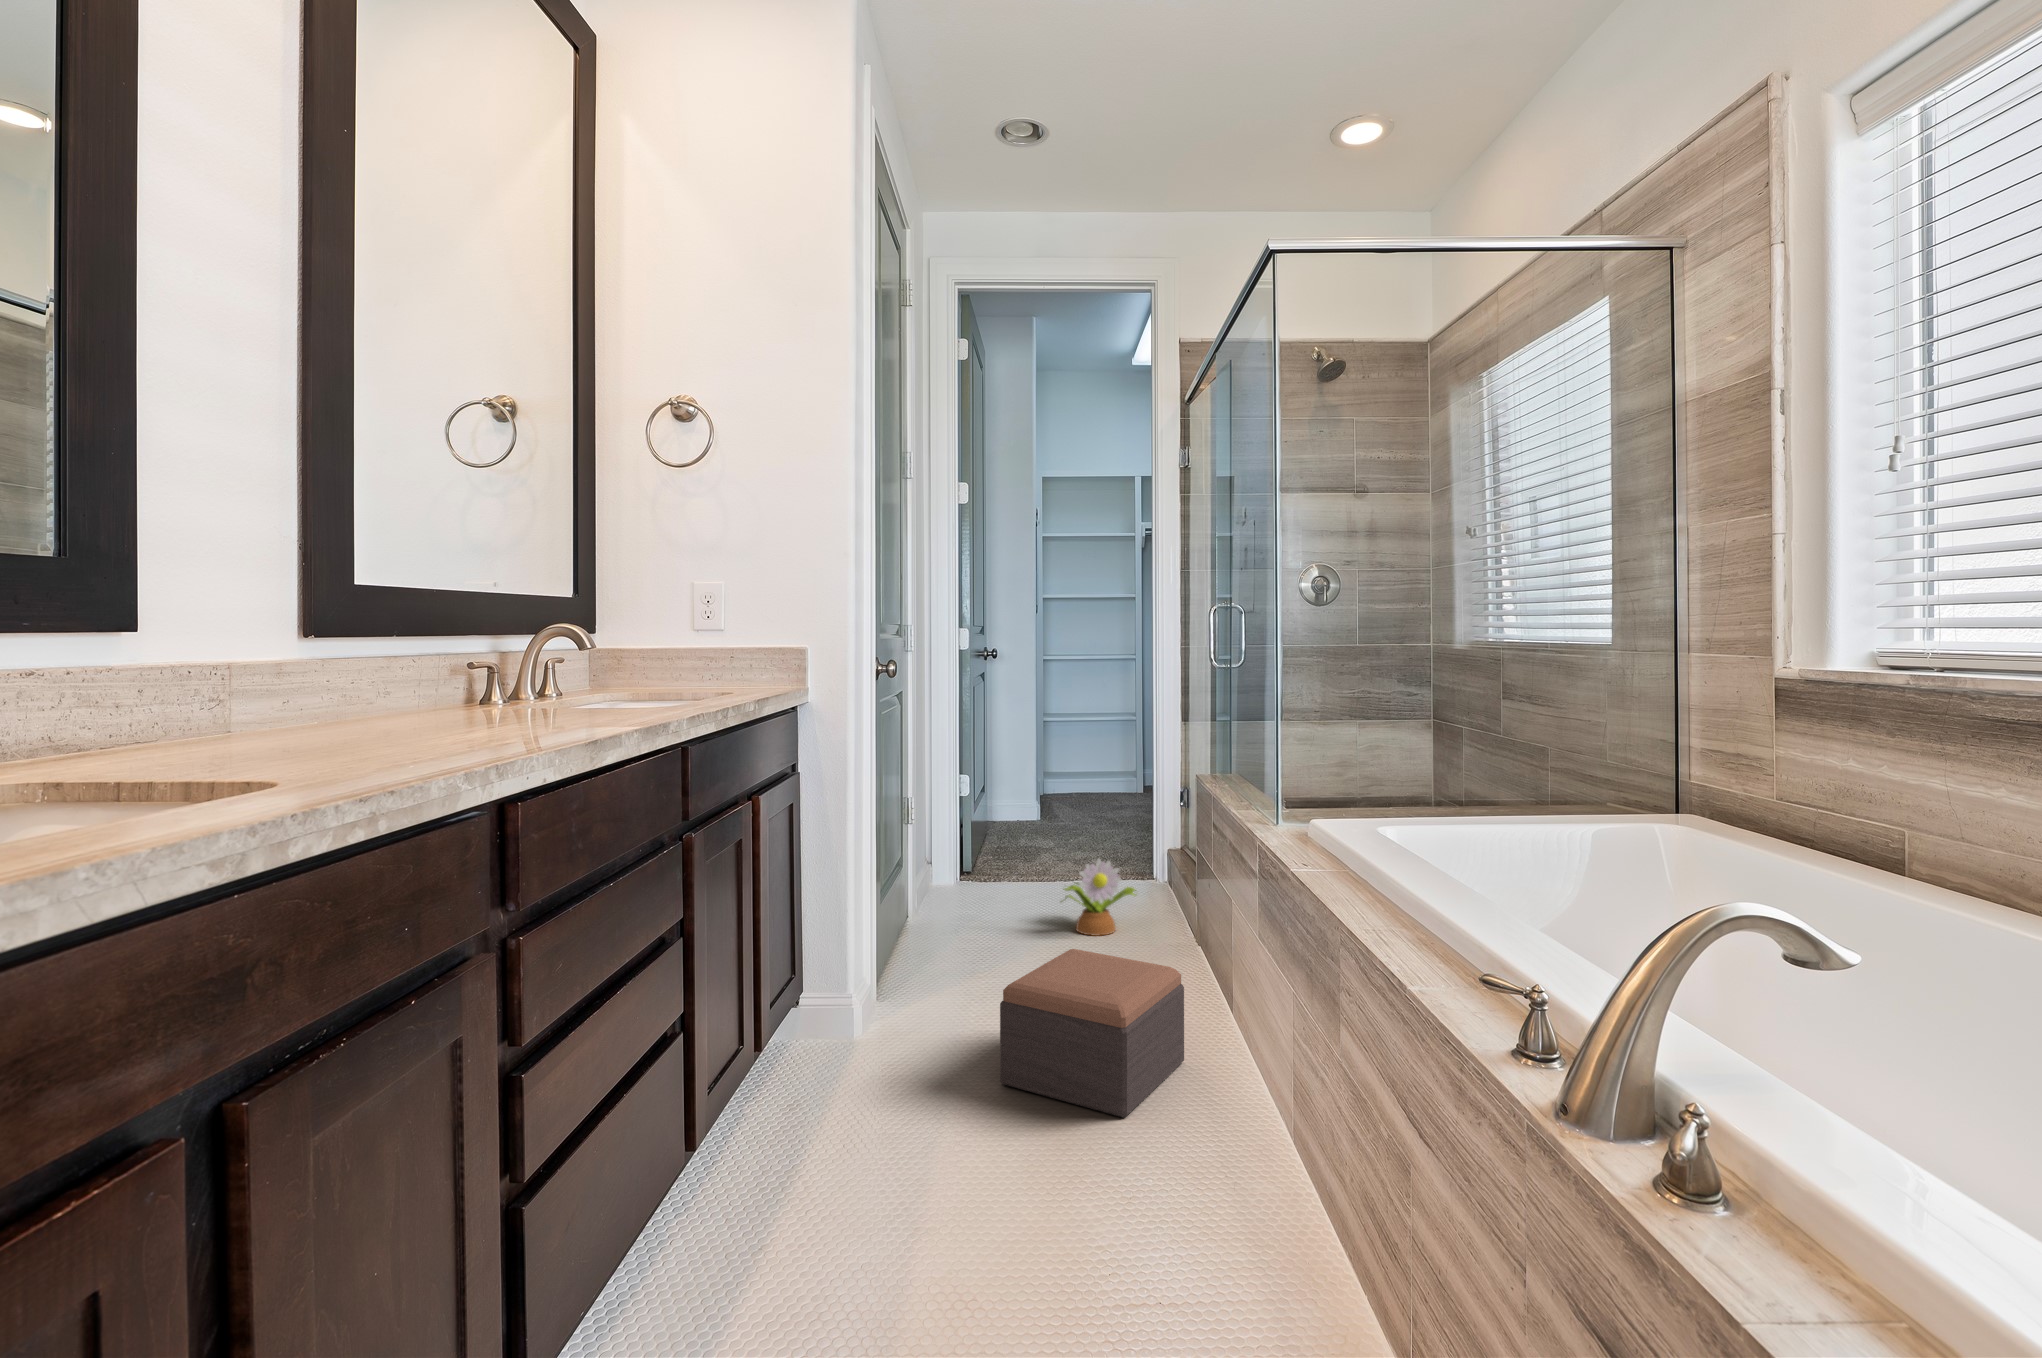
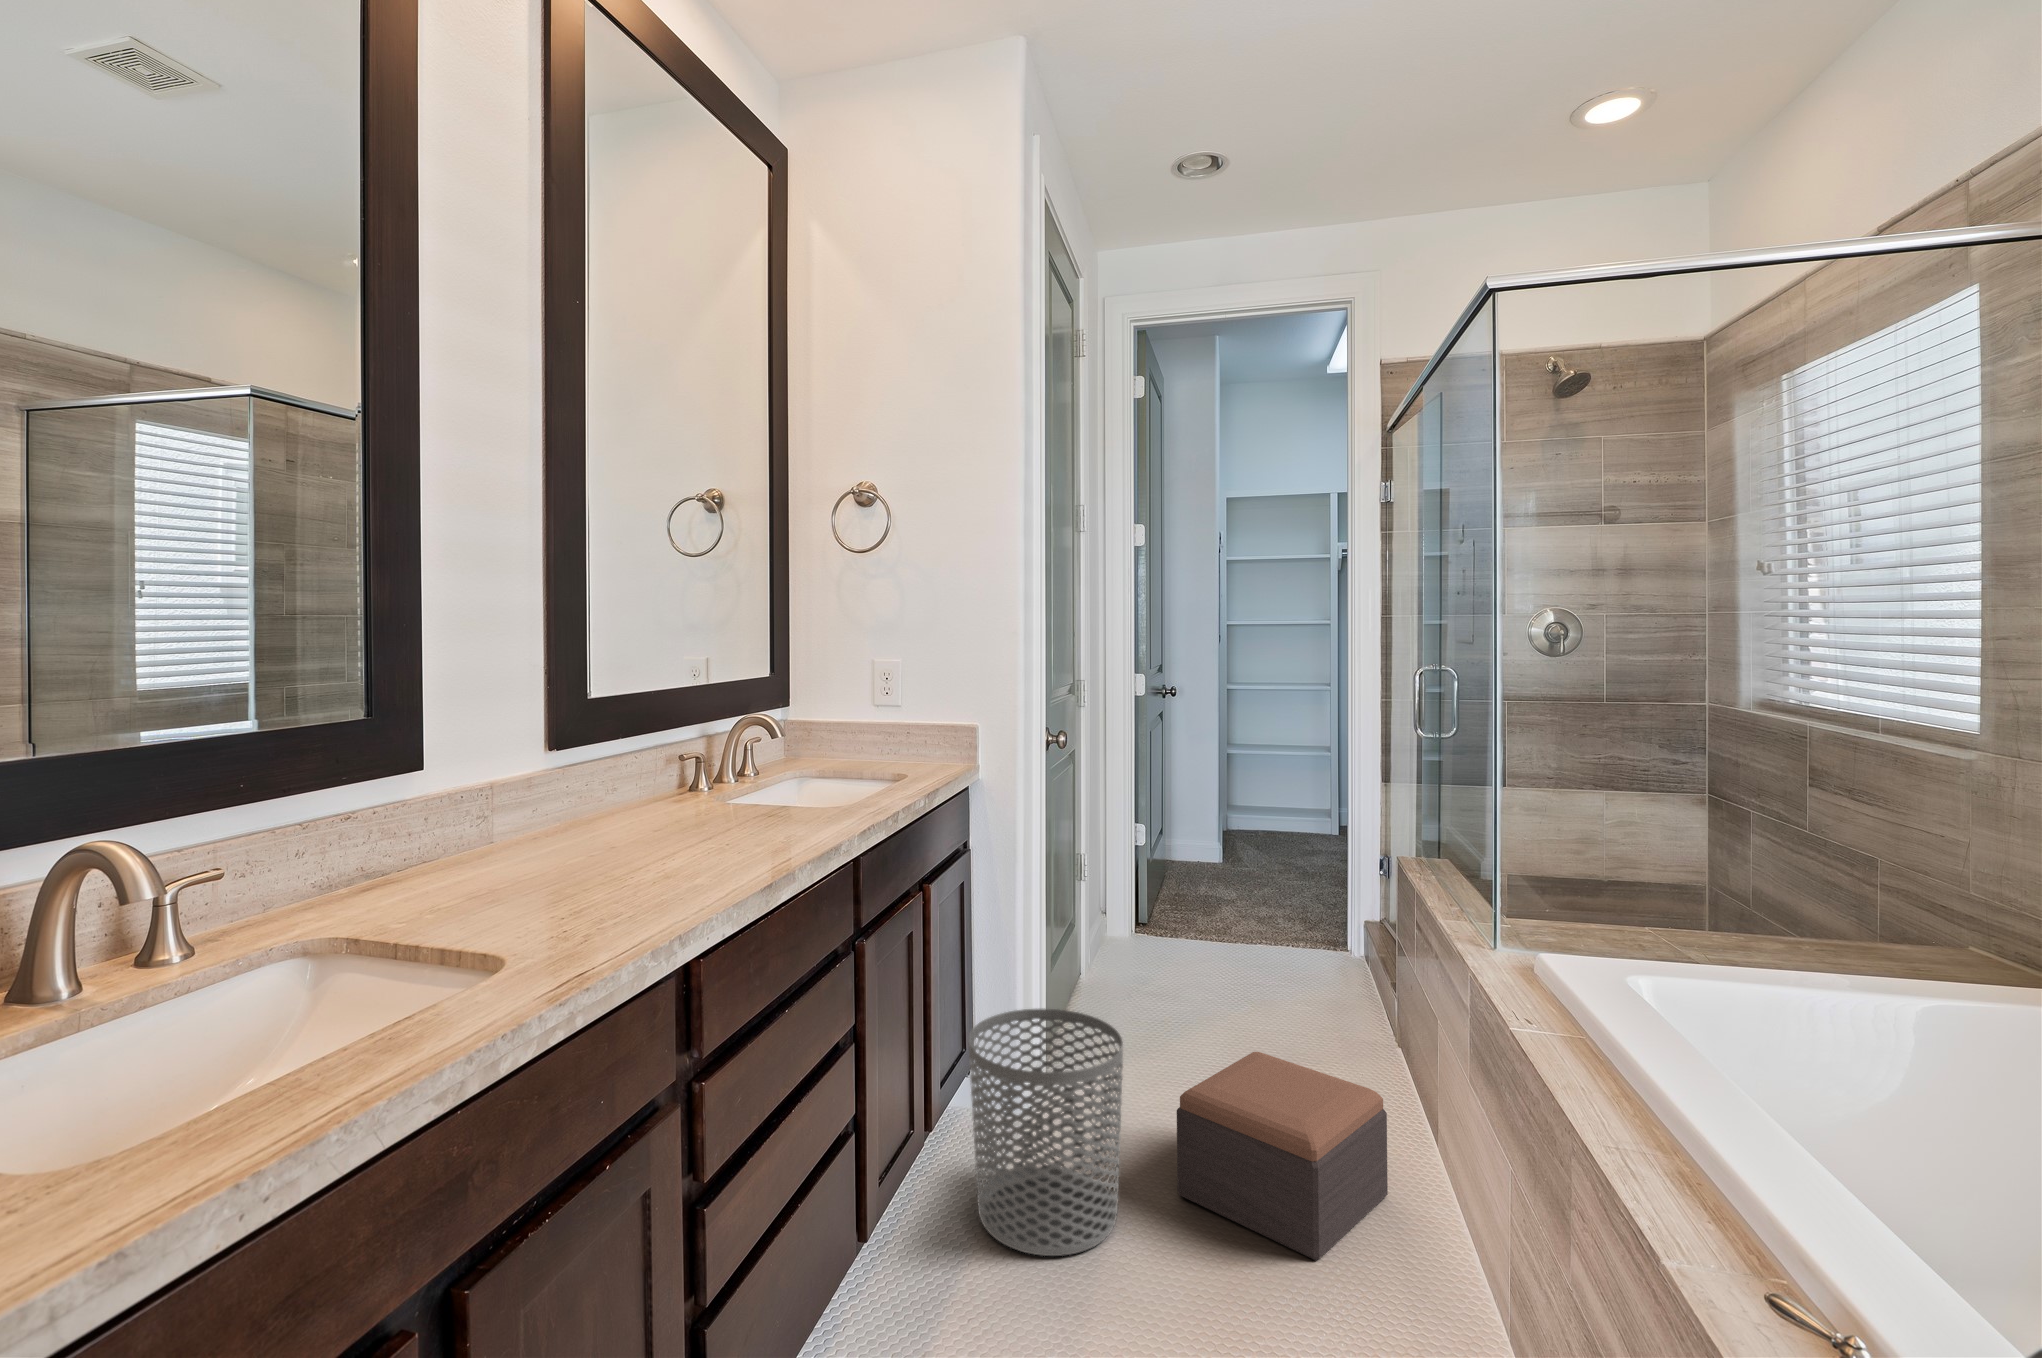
decorative plant: present [1061,859,1136,936] -> none [1245,934,1334,1017]
waste bin: none [797,919,951,1149] -> present [968,1009,1123,1256]

